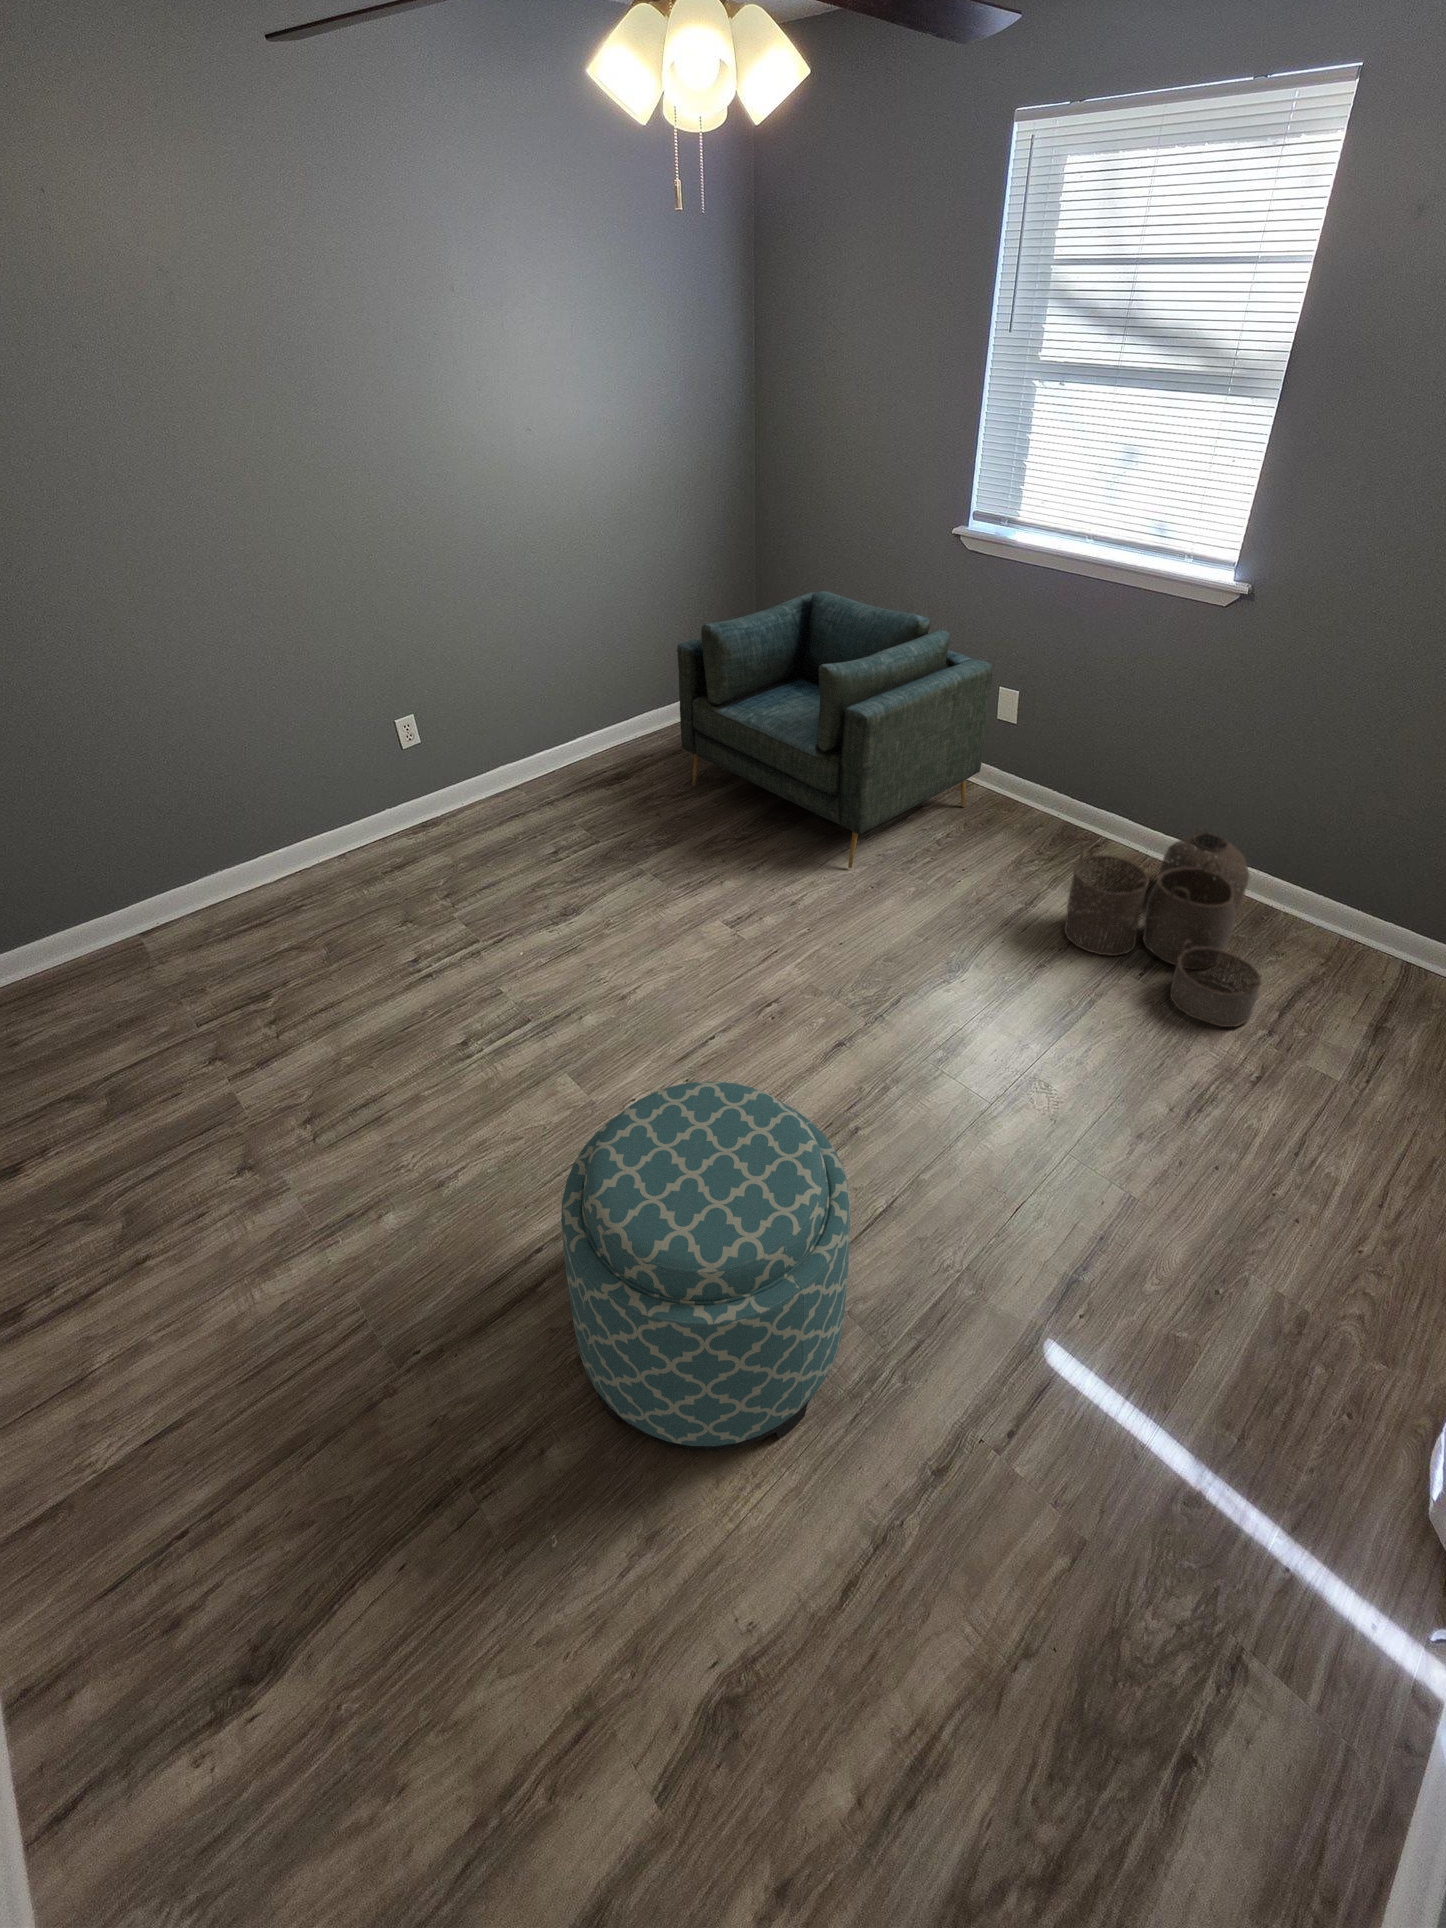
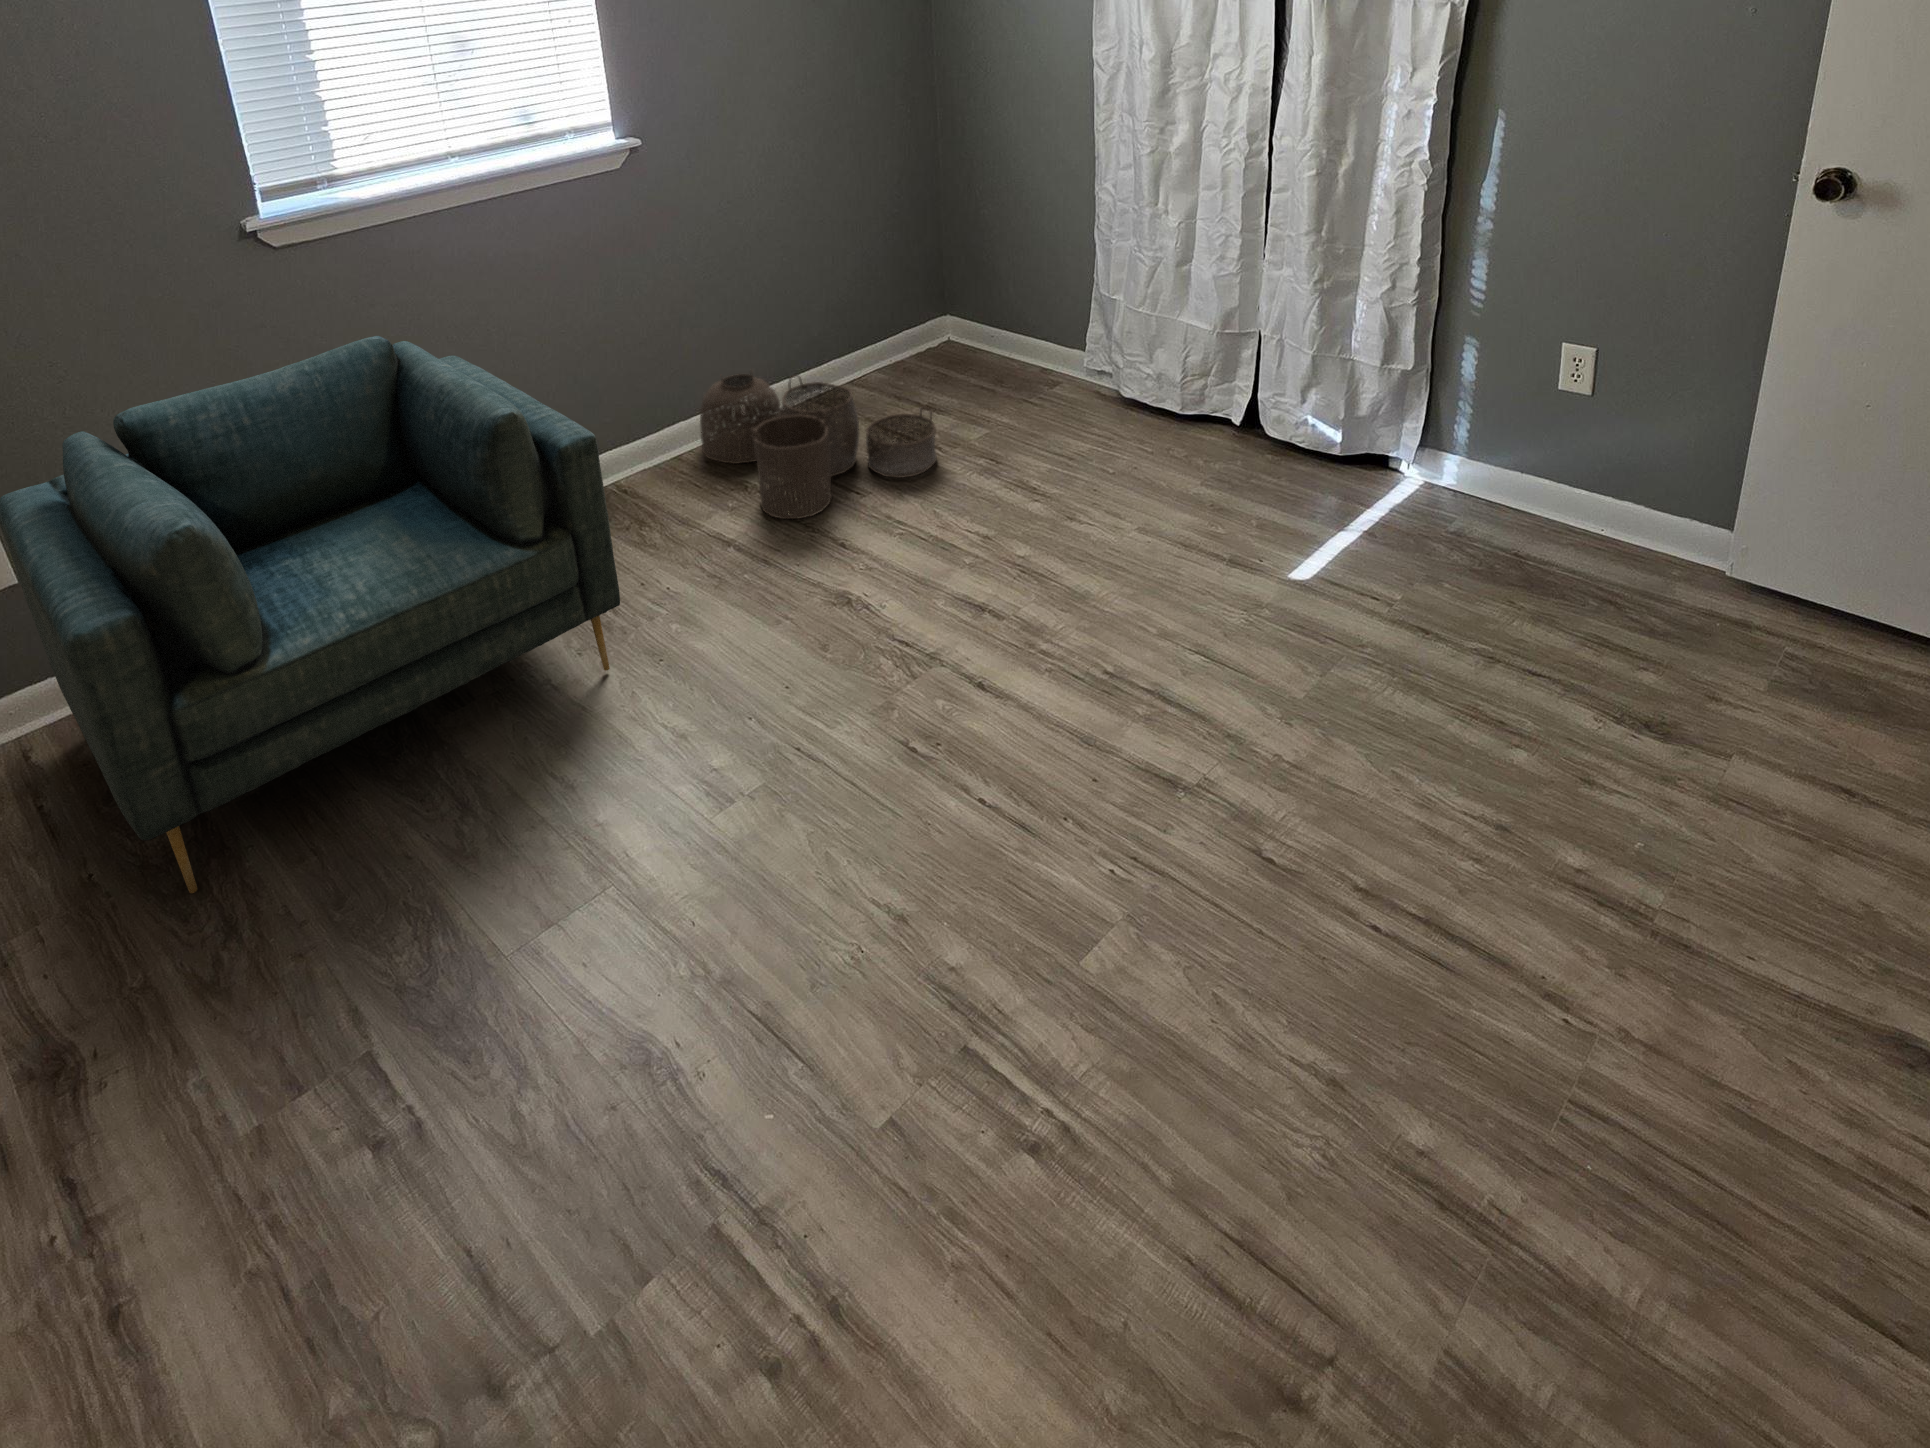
ottoman: present [561,1082,850,1452] -> none [1260,520,1558,849]

